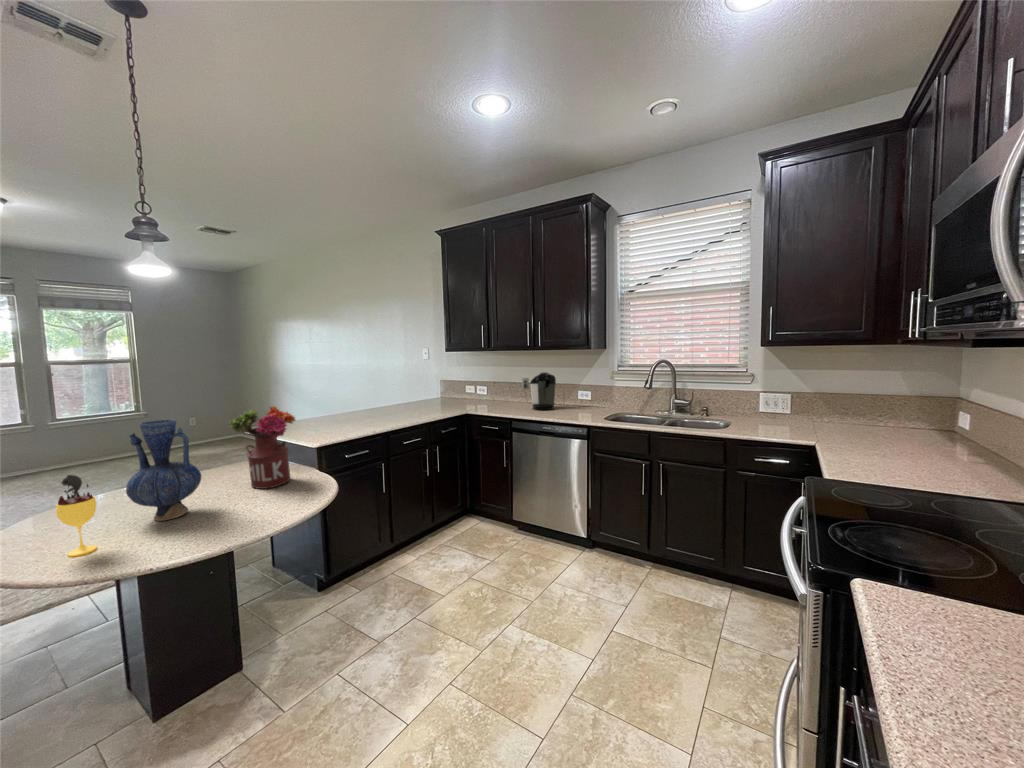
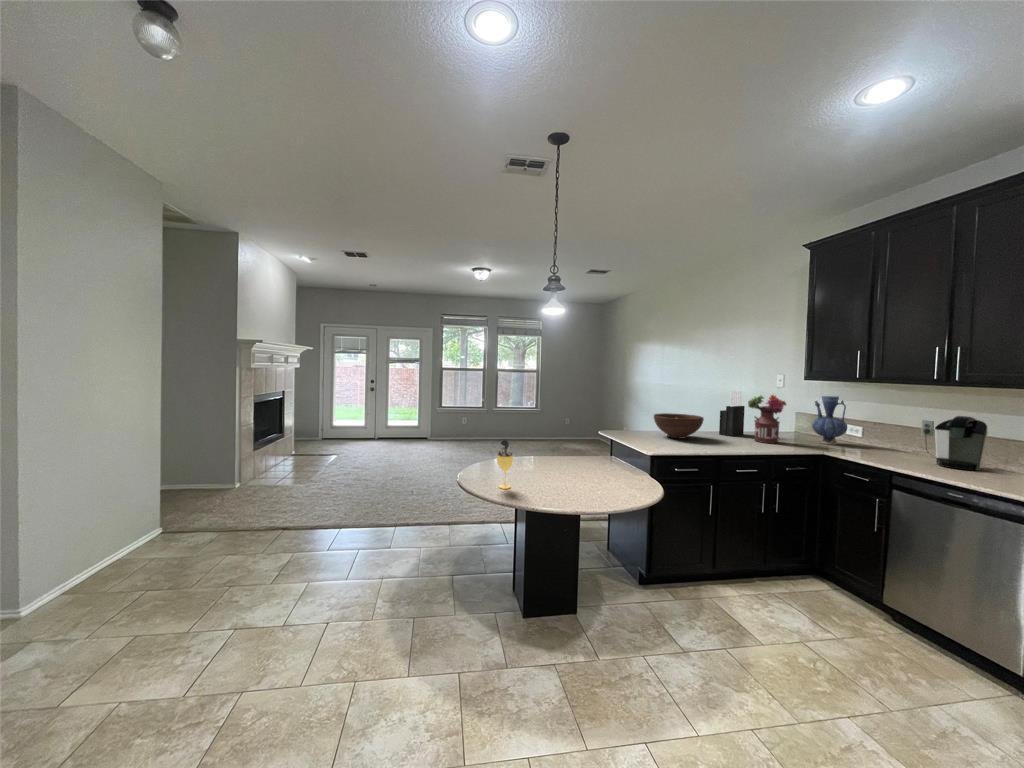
knife block: none [381,367,403,411] -> present [719,391,745,436]
fruit bowl: none [314,395,367,422] -> present [654,413,704,439]
flower arrangement: present [229,406,295,489] -> present [748,395,786,443]
vase: present [126,419,201,521] -> present [812,396,847,445]

